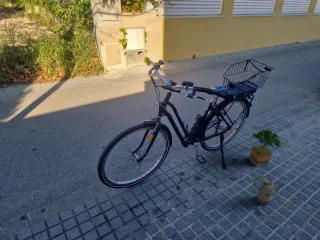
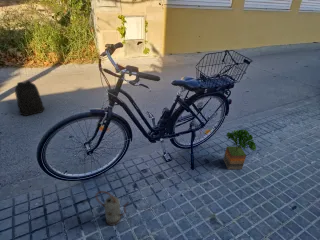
backpack: none [41,96,68,131] -> present [15,81,44,116]
watering can: present [254,176,284,205] -> present [96,191,128,226]

